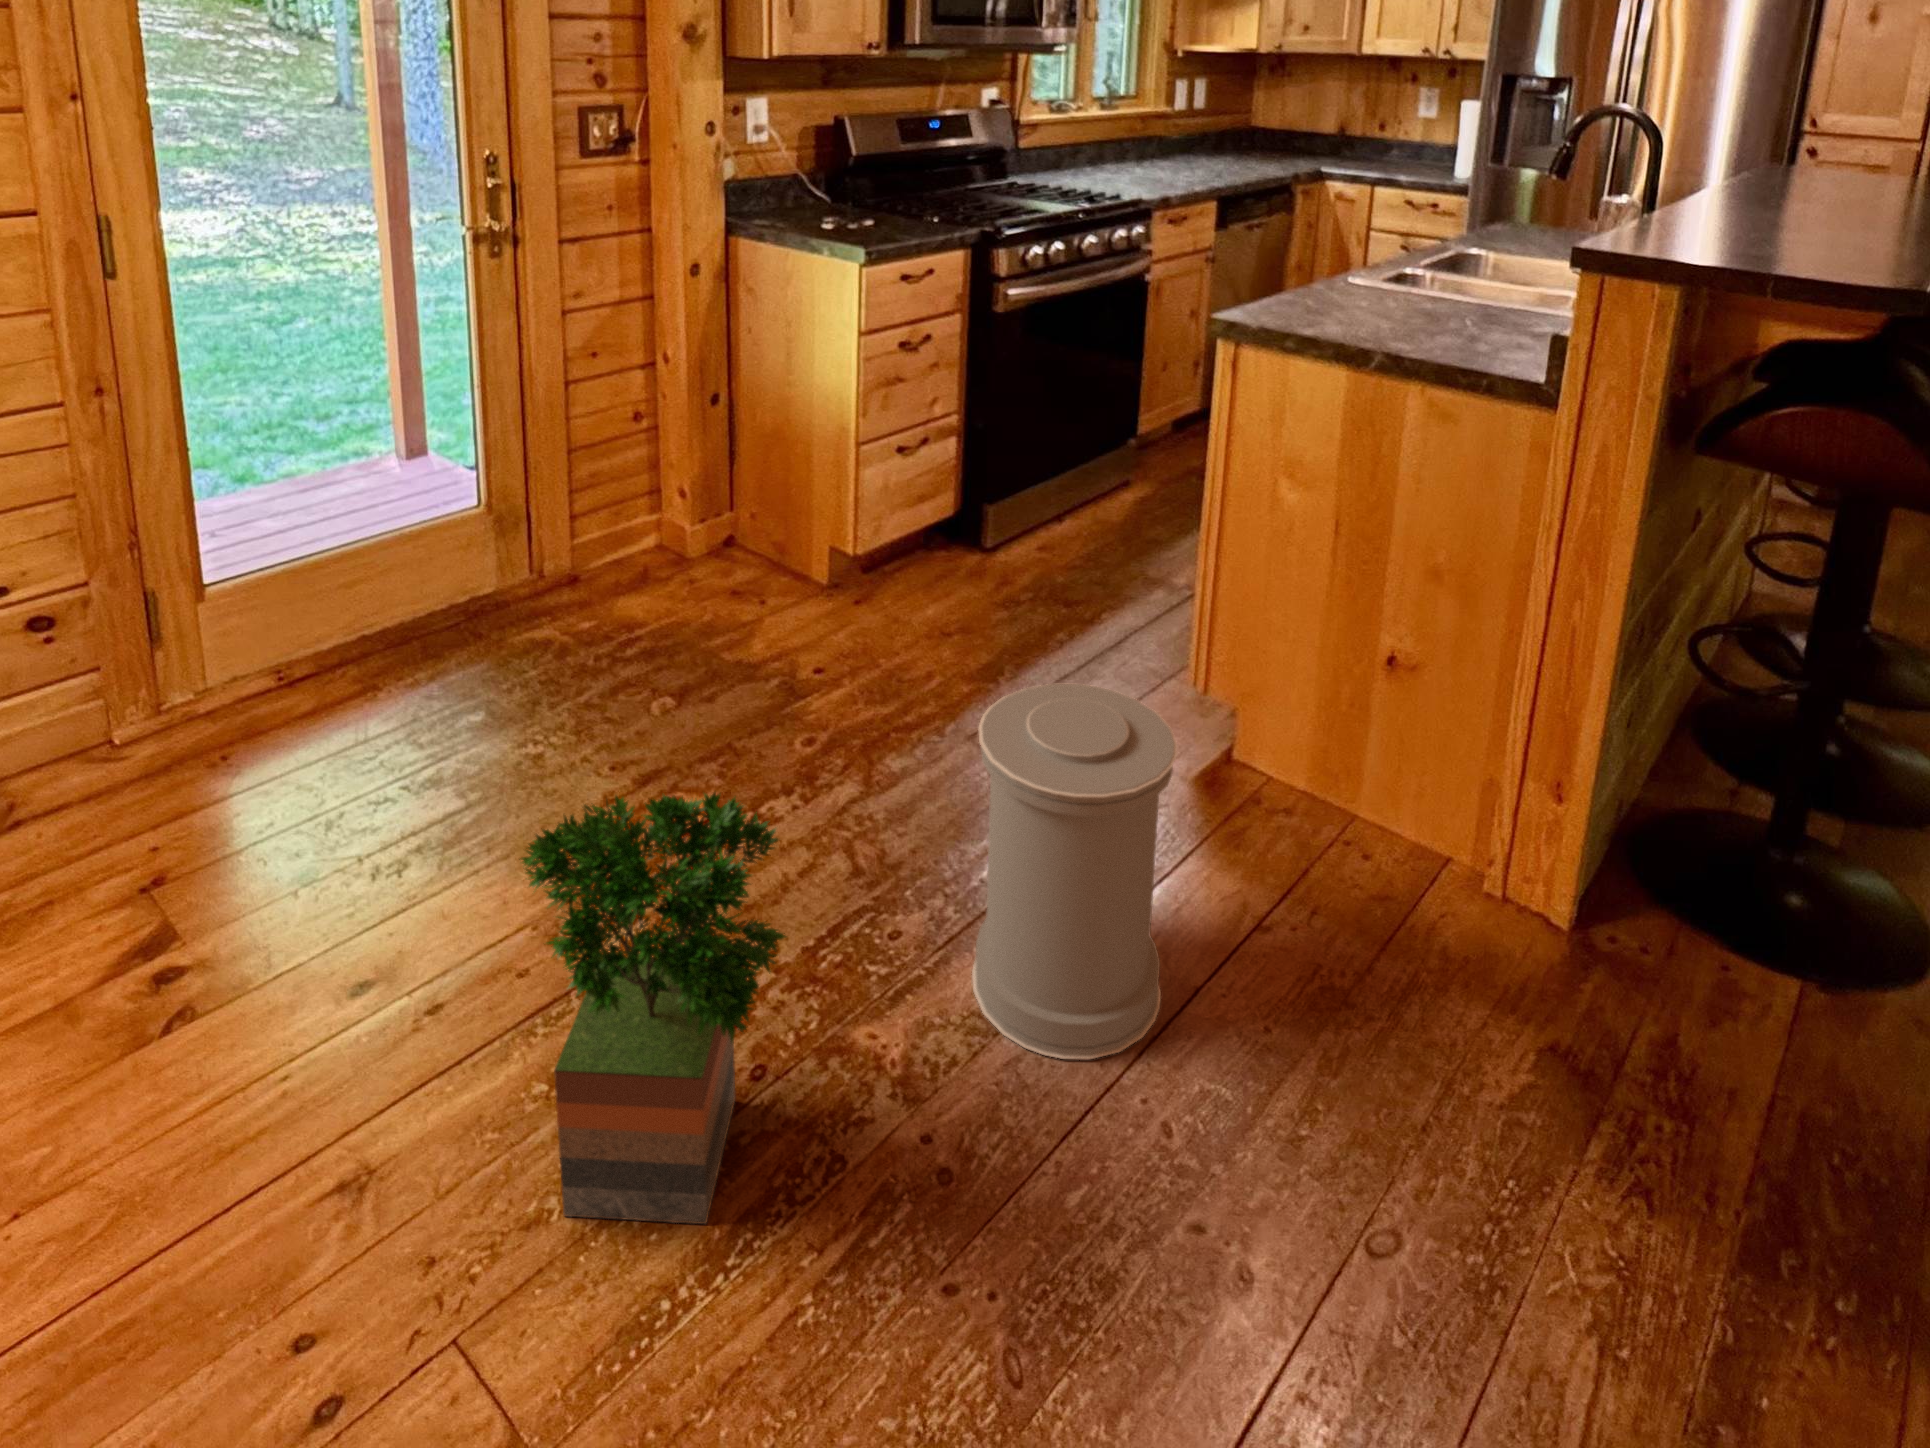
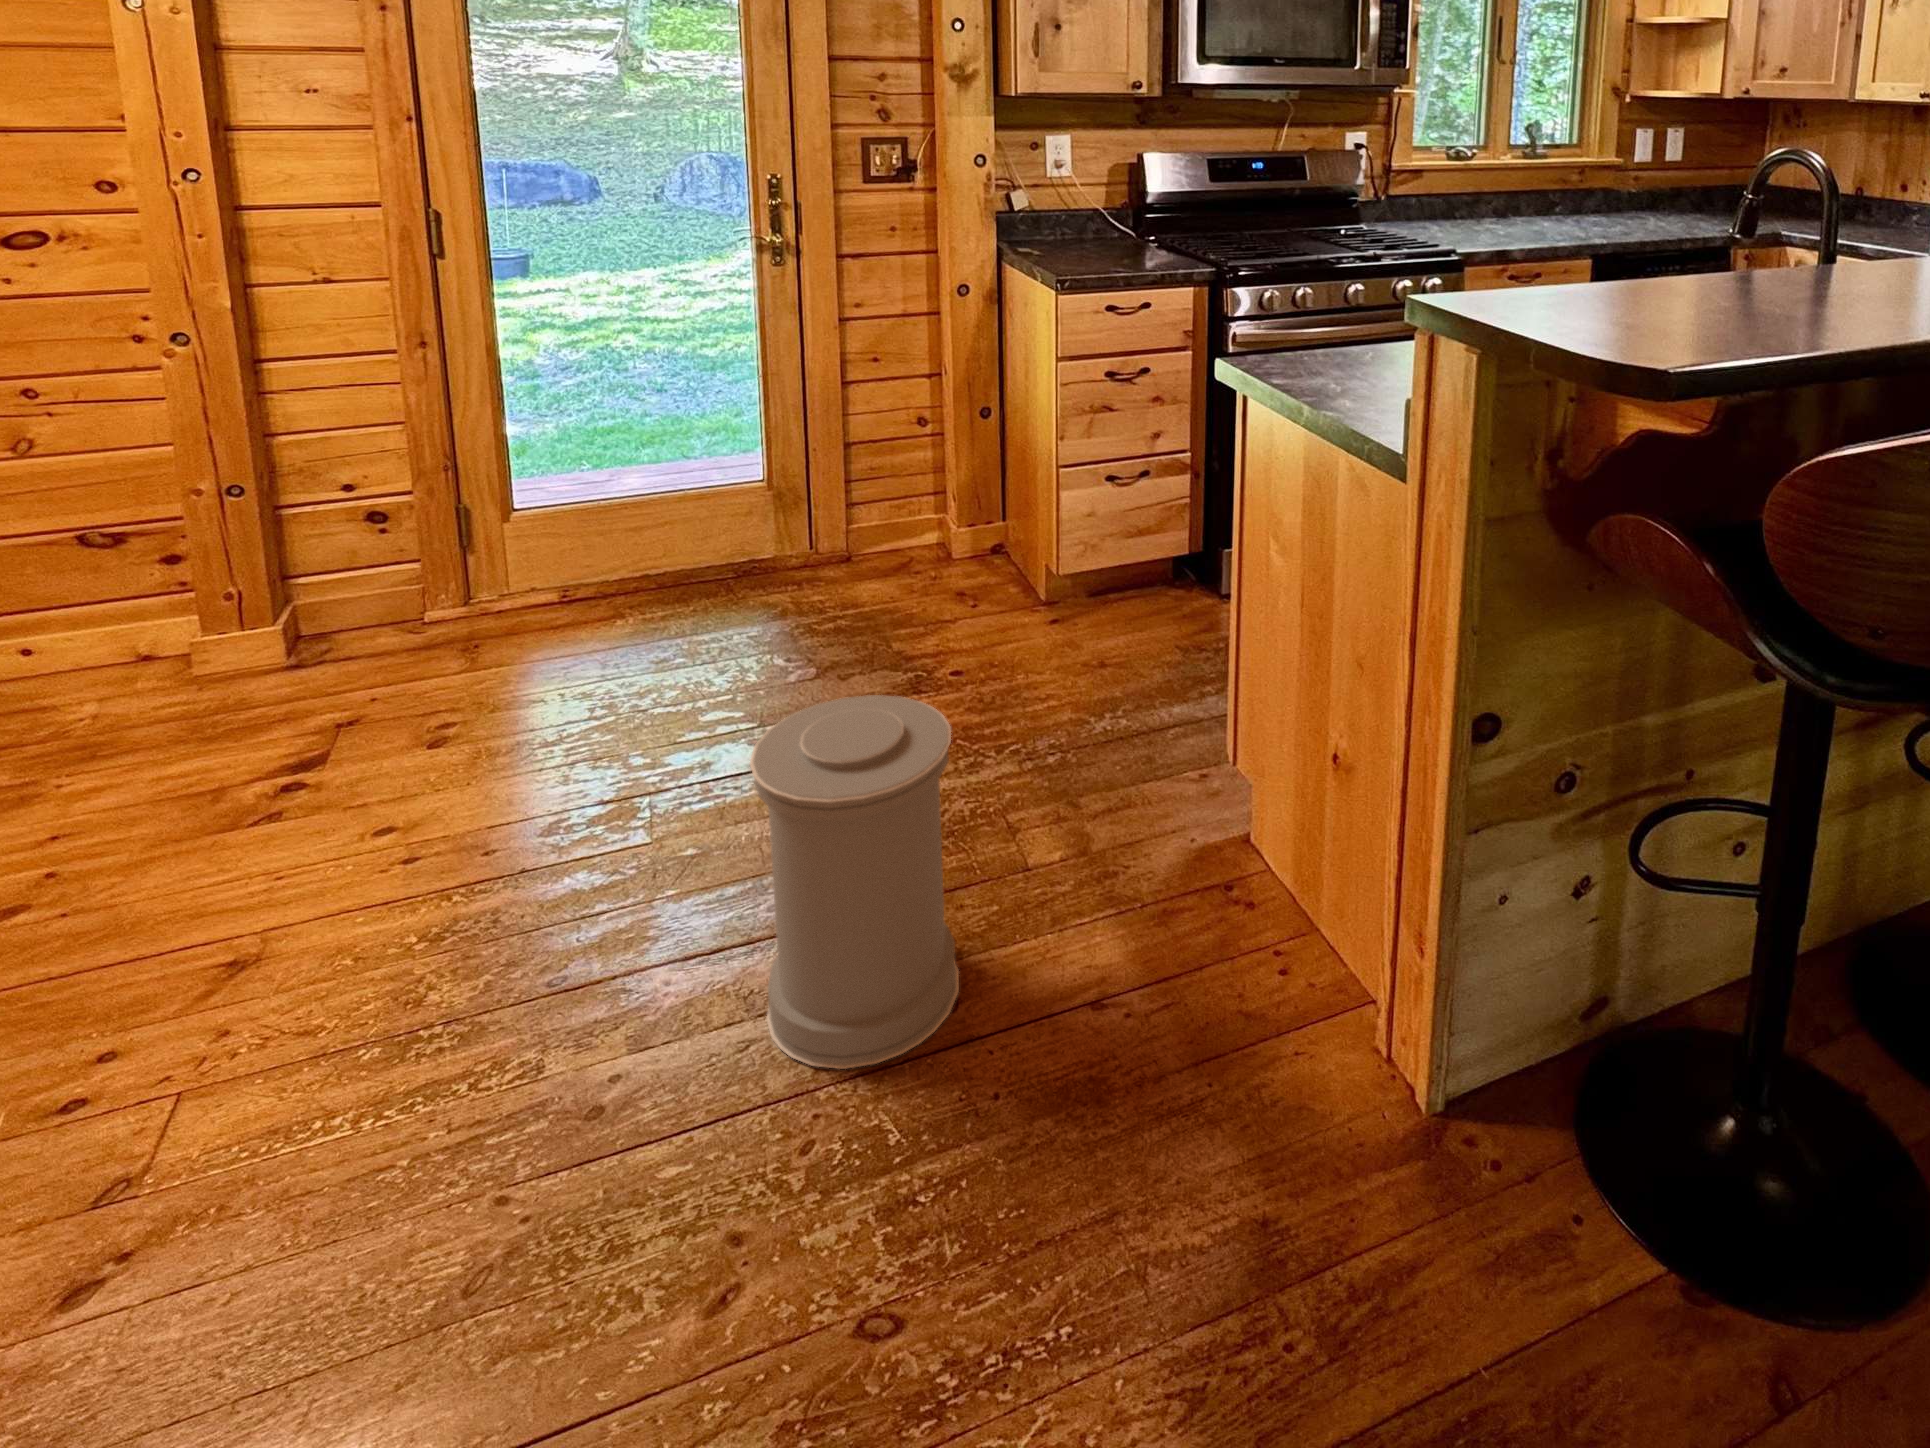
potted tree: present [521,792,785,1224] -> none [255,695,551,1083]

